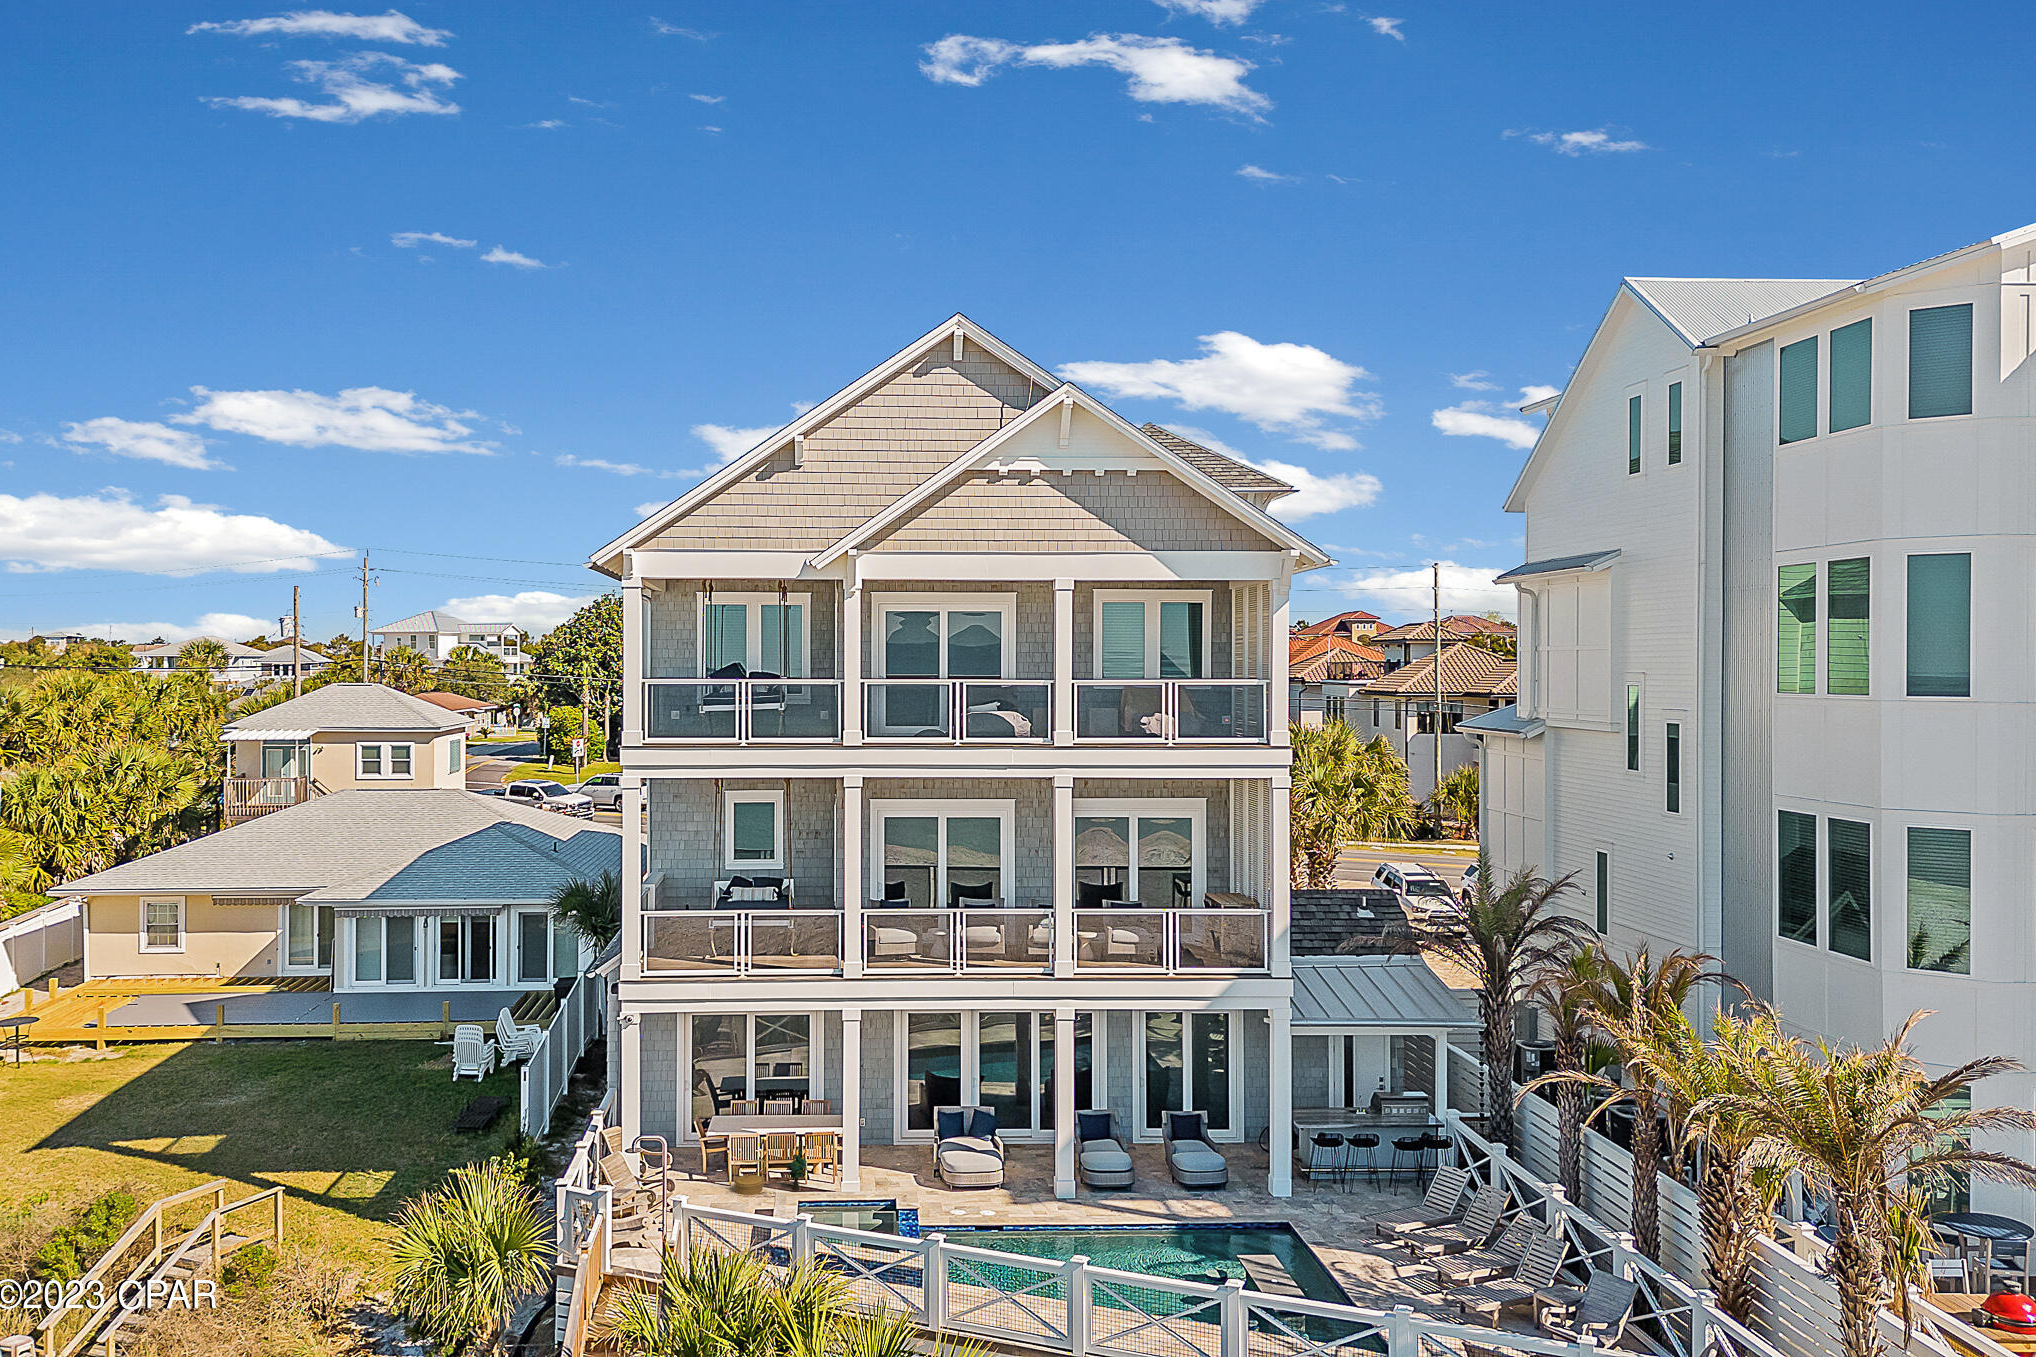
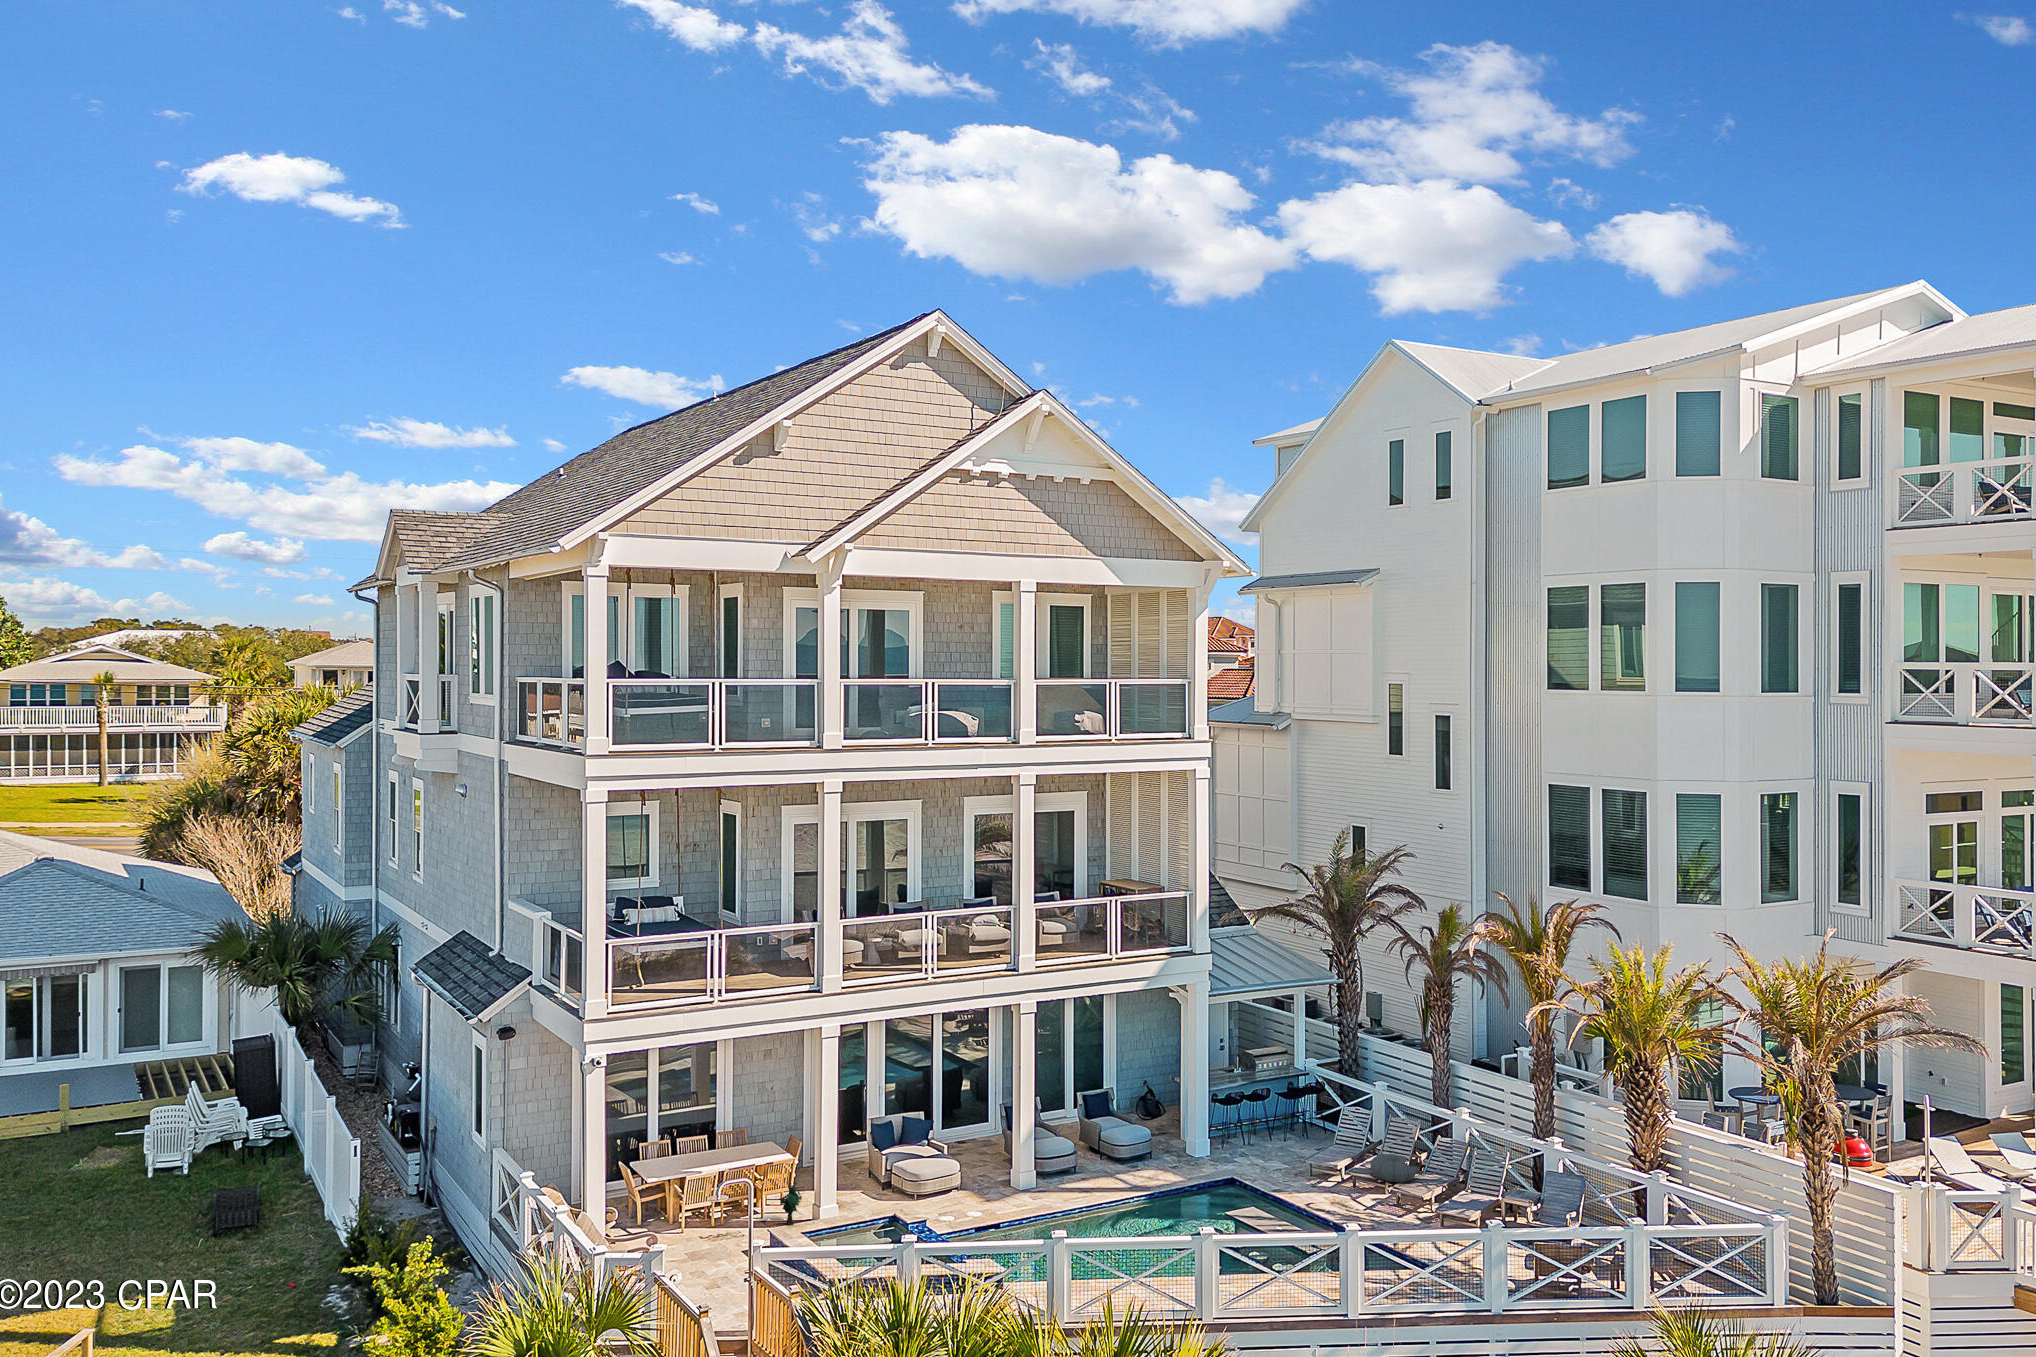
woven basket: present [734,1160,765,1195] -> none [728,1198,760,1239]
pouf: none [1424,1226,1478,1263] -> present [1370,1154,1416,1183]

